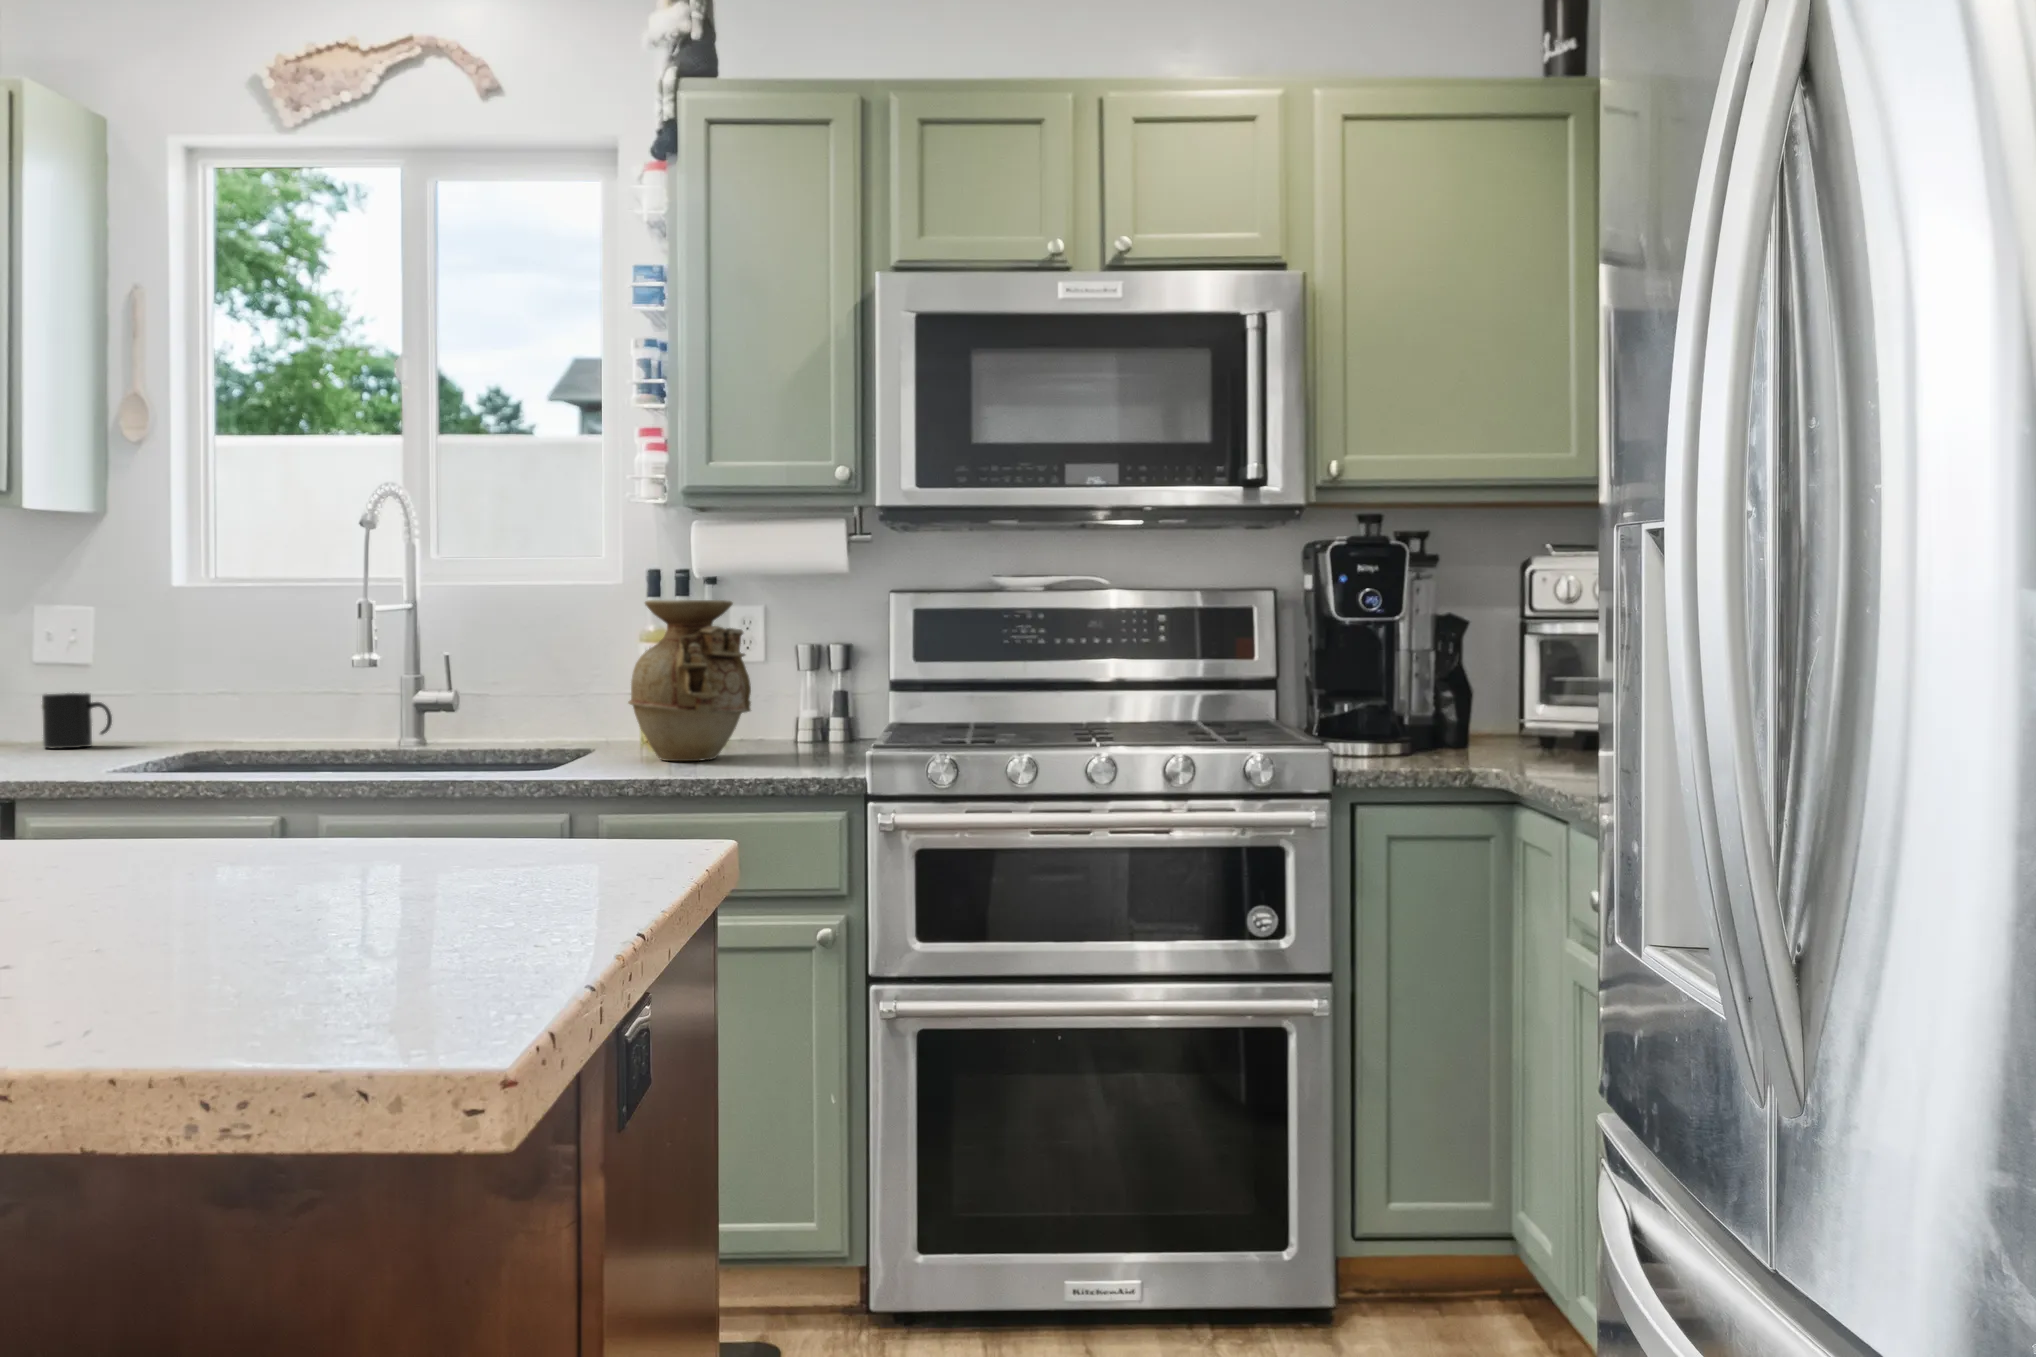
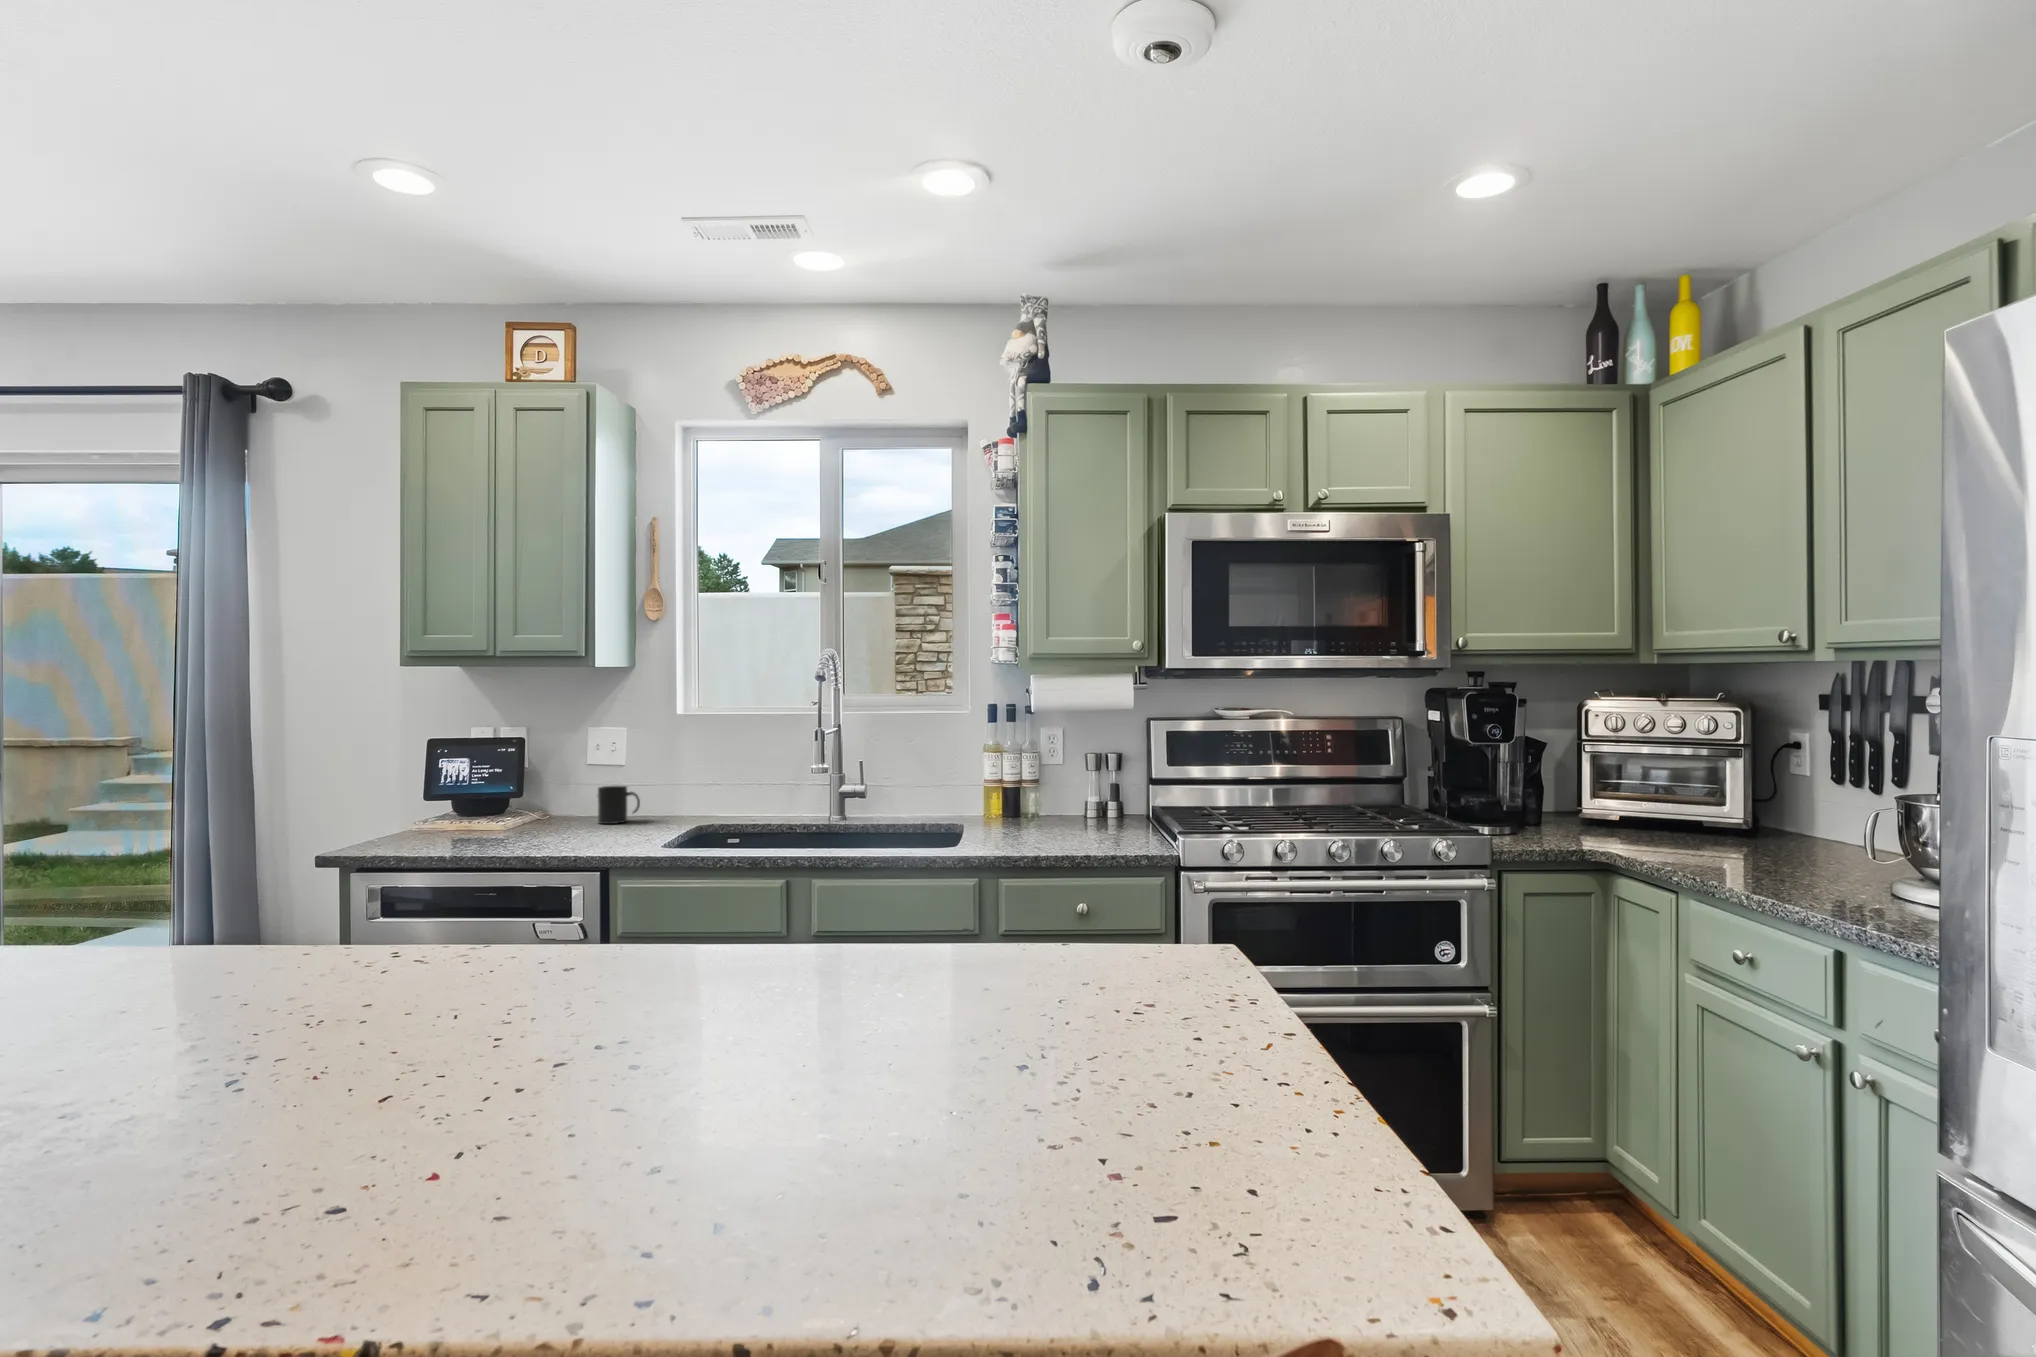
vase: present [628,600,751,761] -> none [995,728,1075,837]

